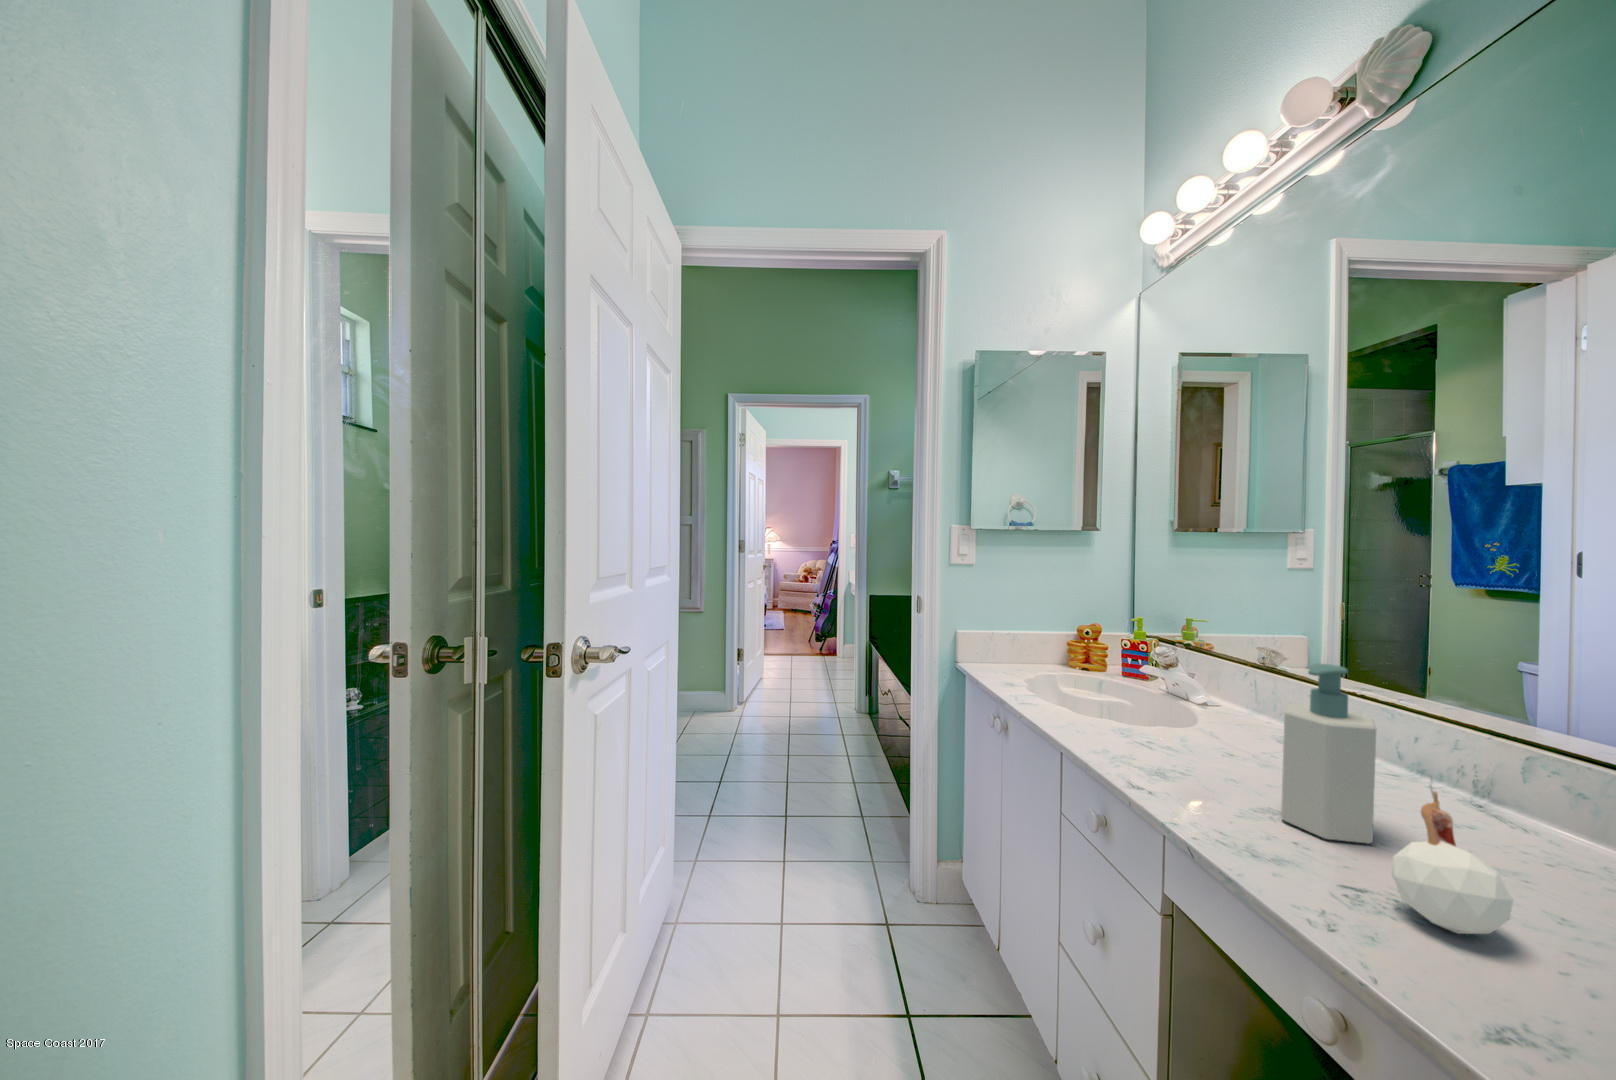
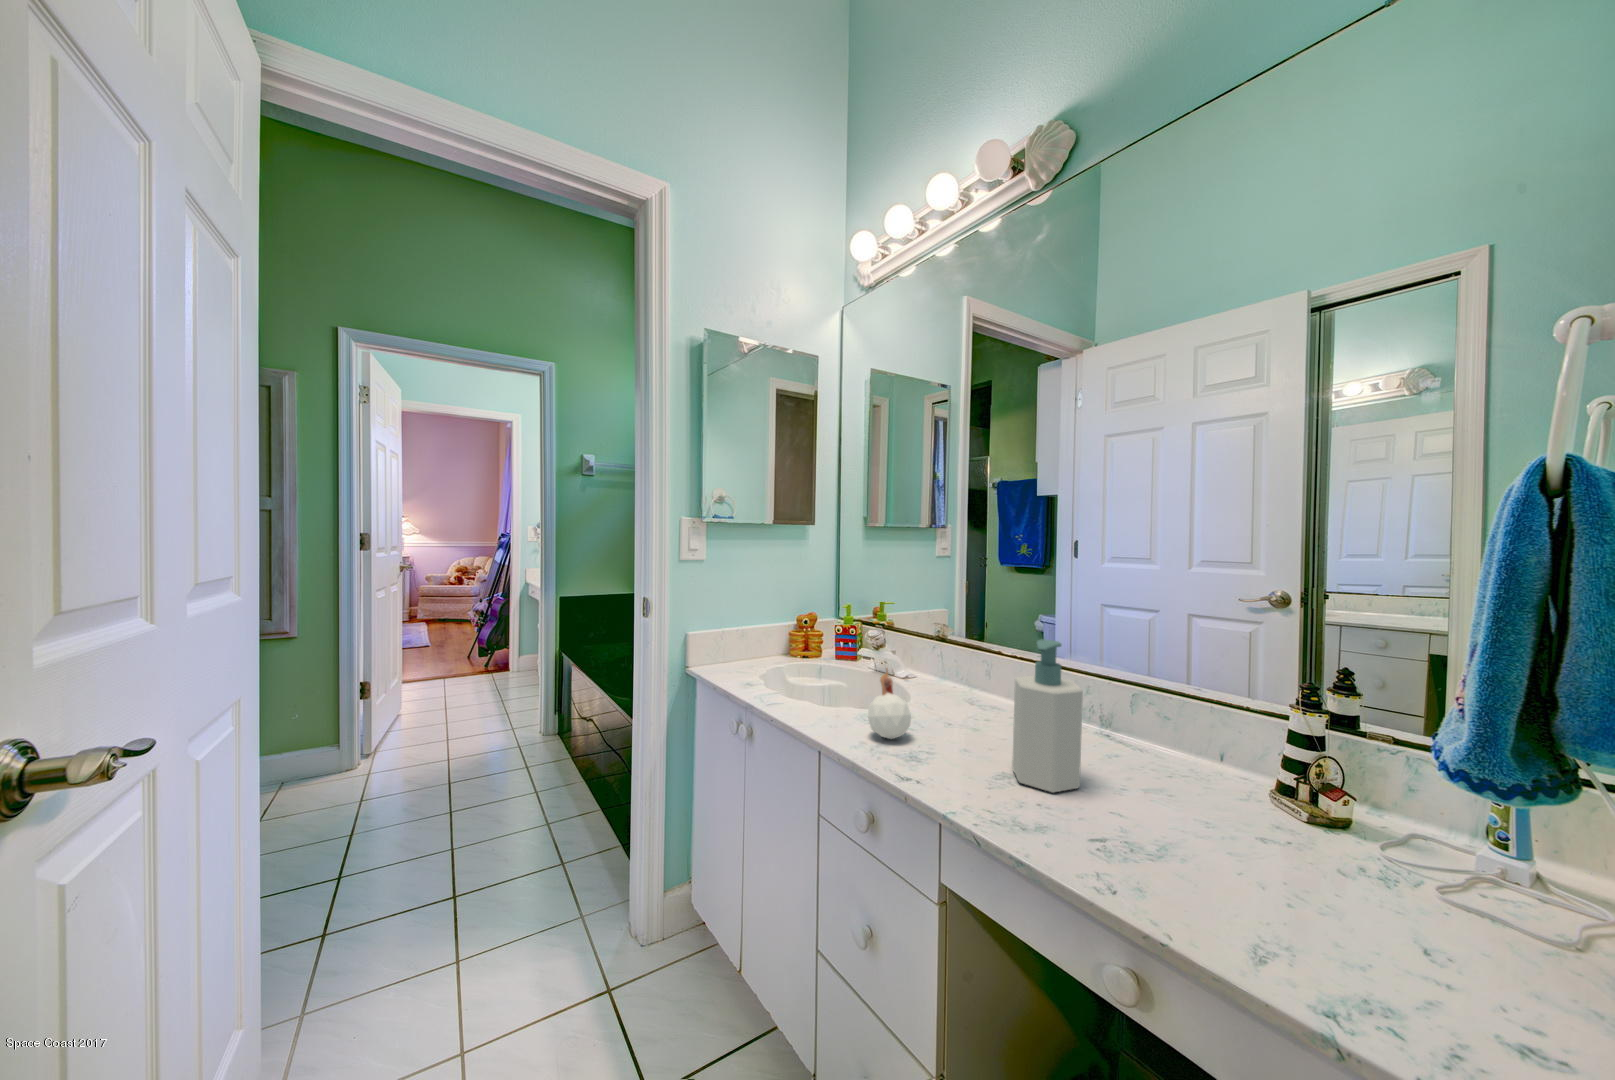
candle: present [1391,775,1513,934] -> present [868,668,911,739]

